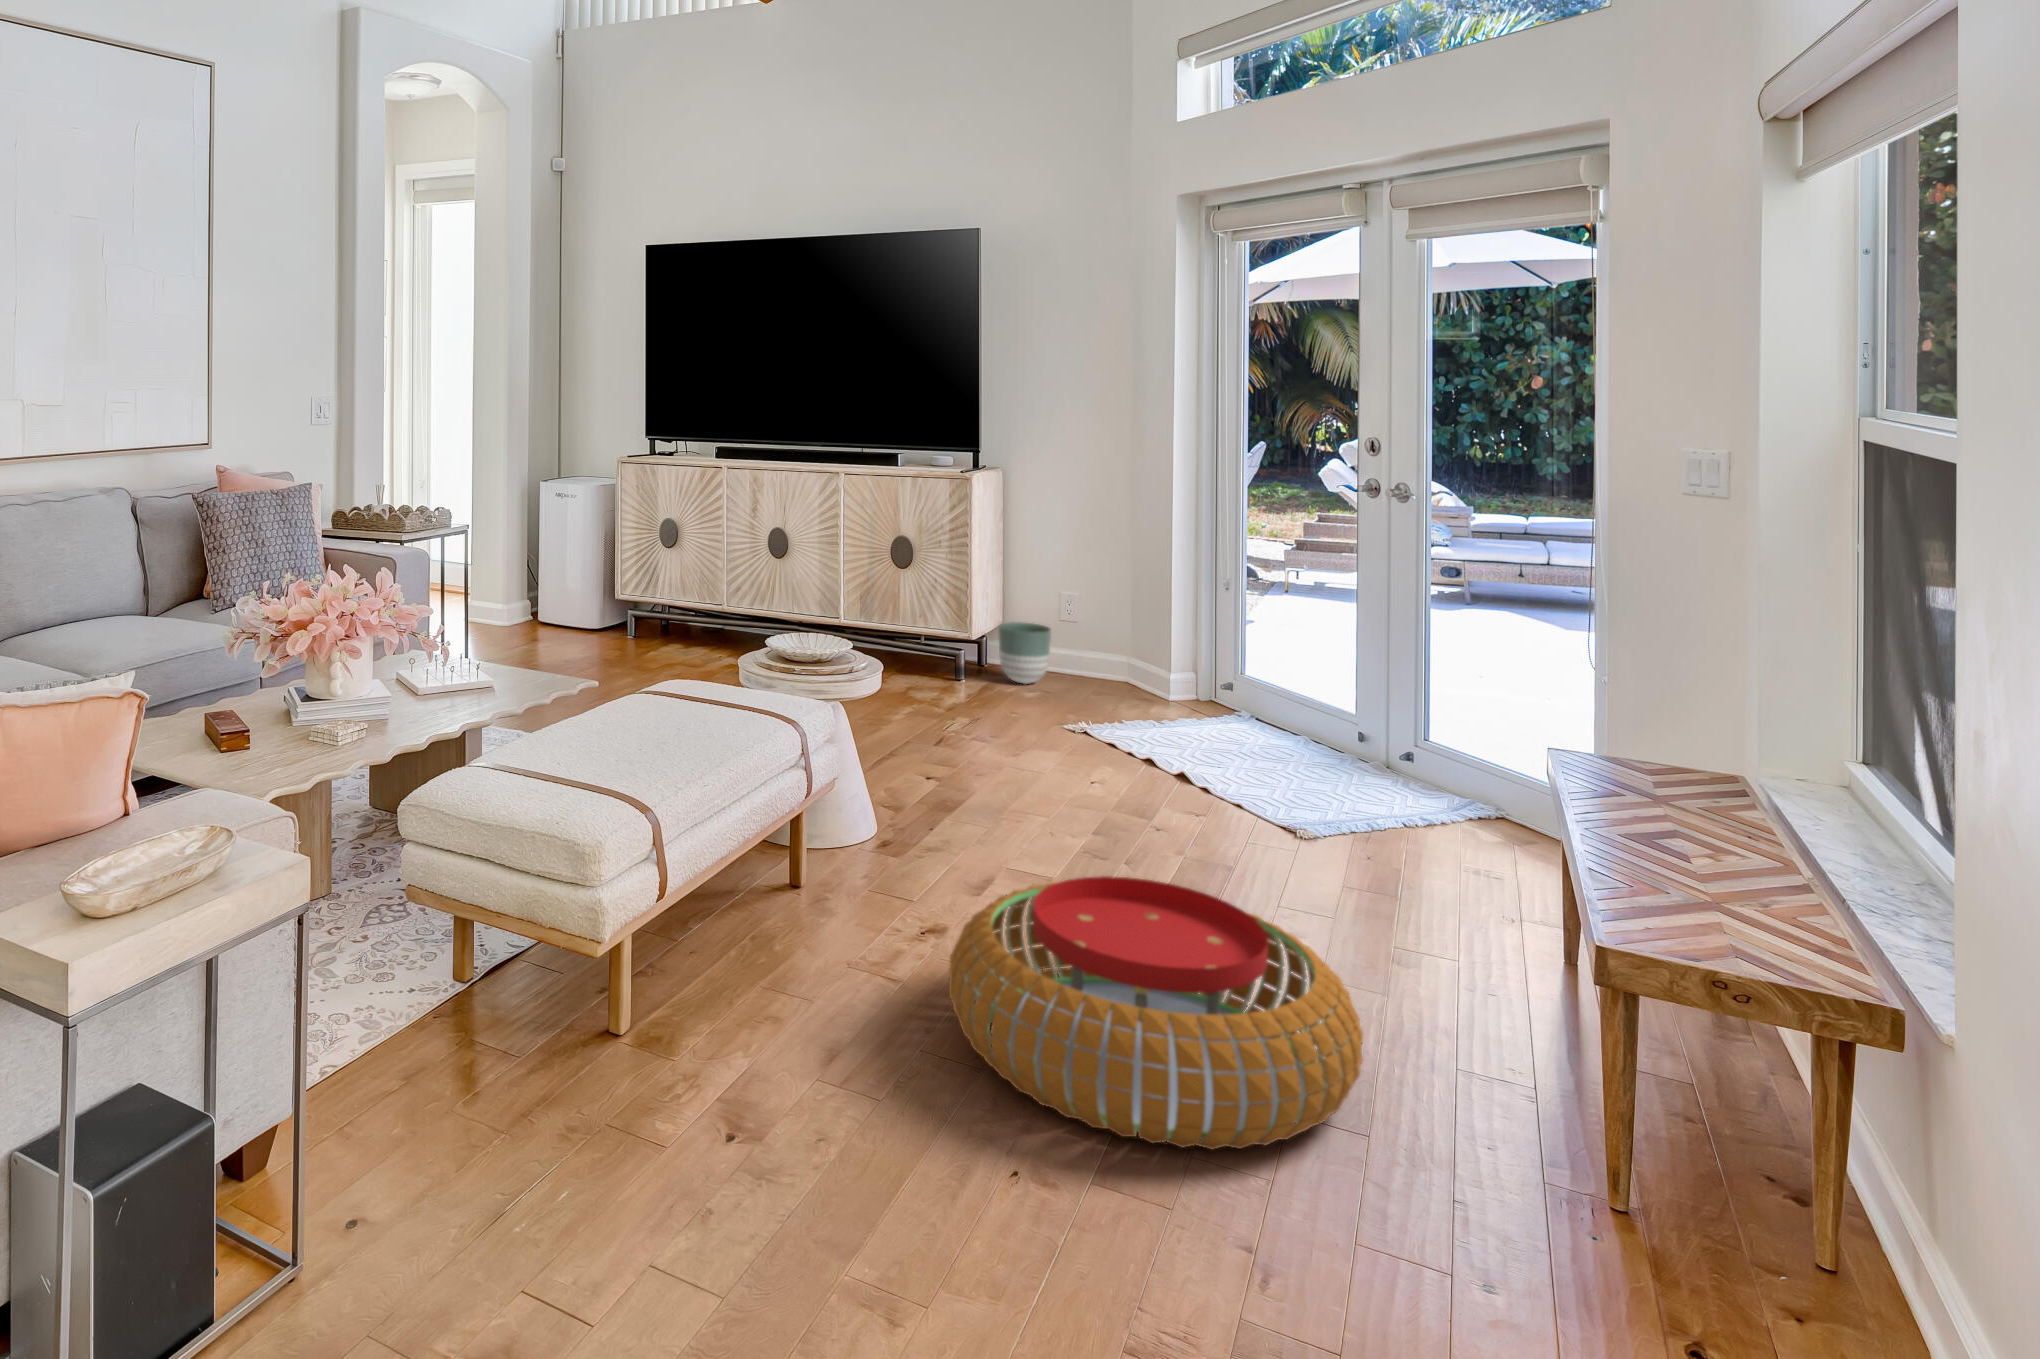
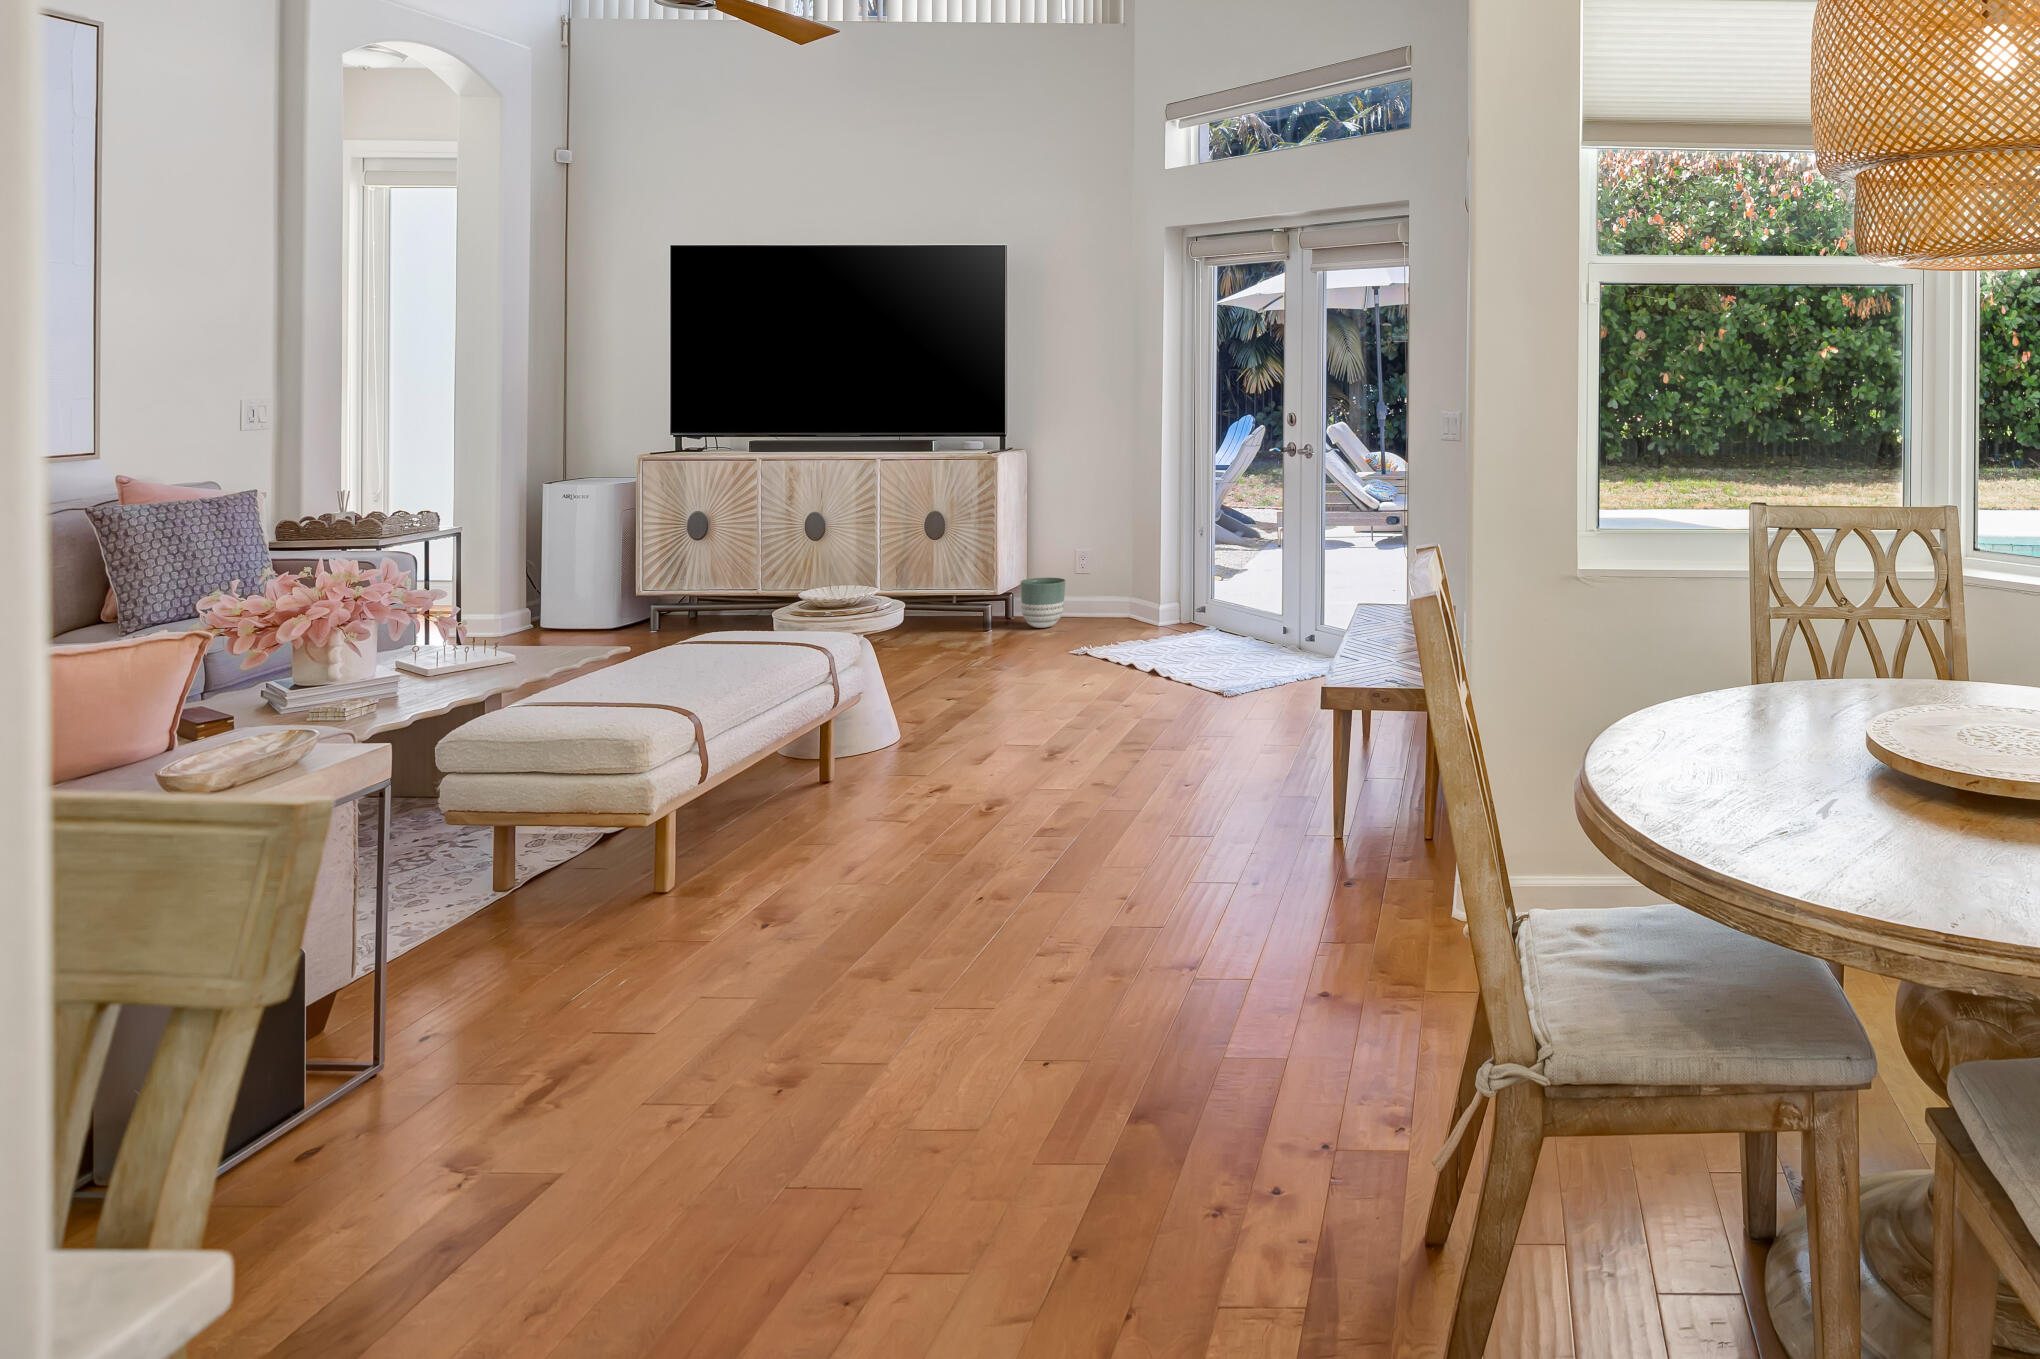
pouf: present [949,876,1363,1149] -> none [944,715,1220,868]

